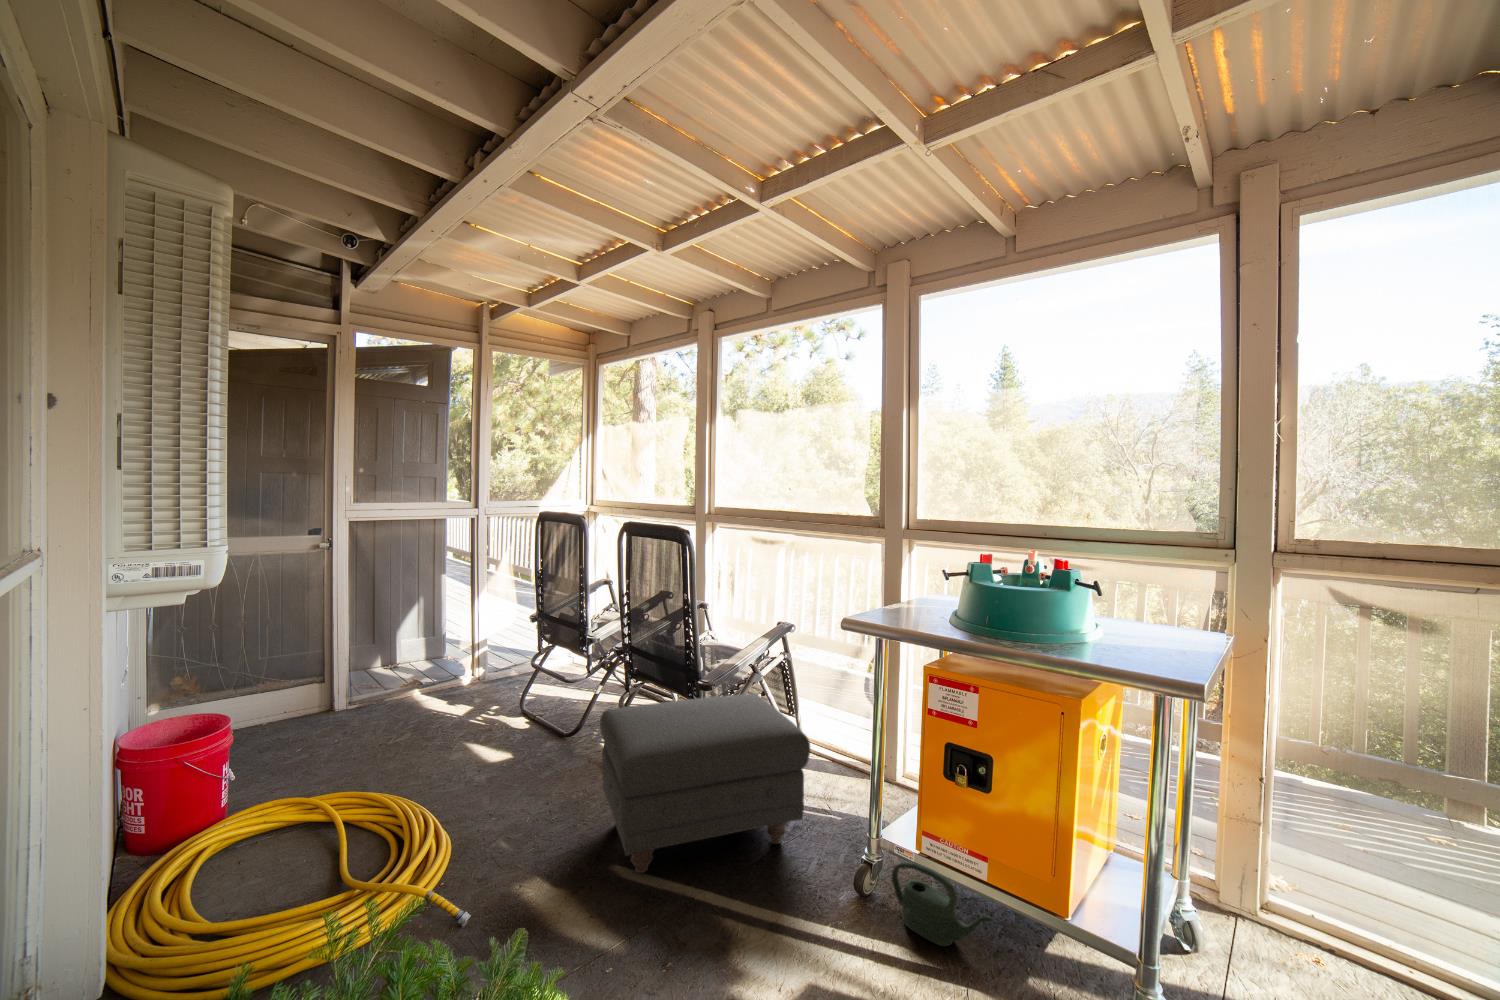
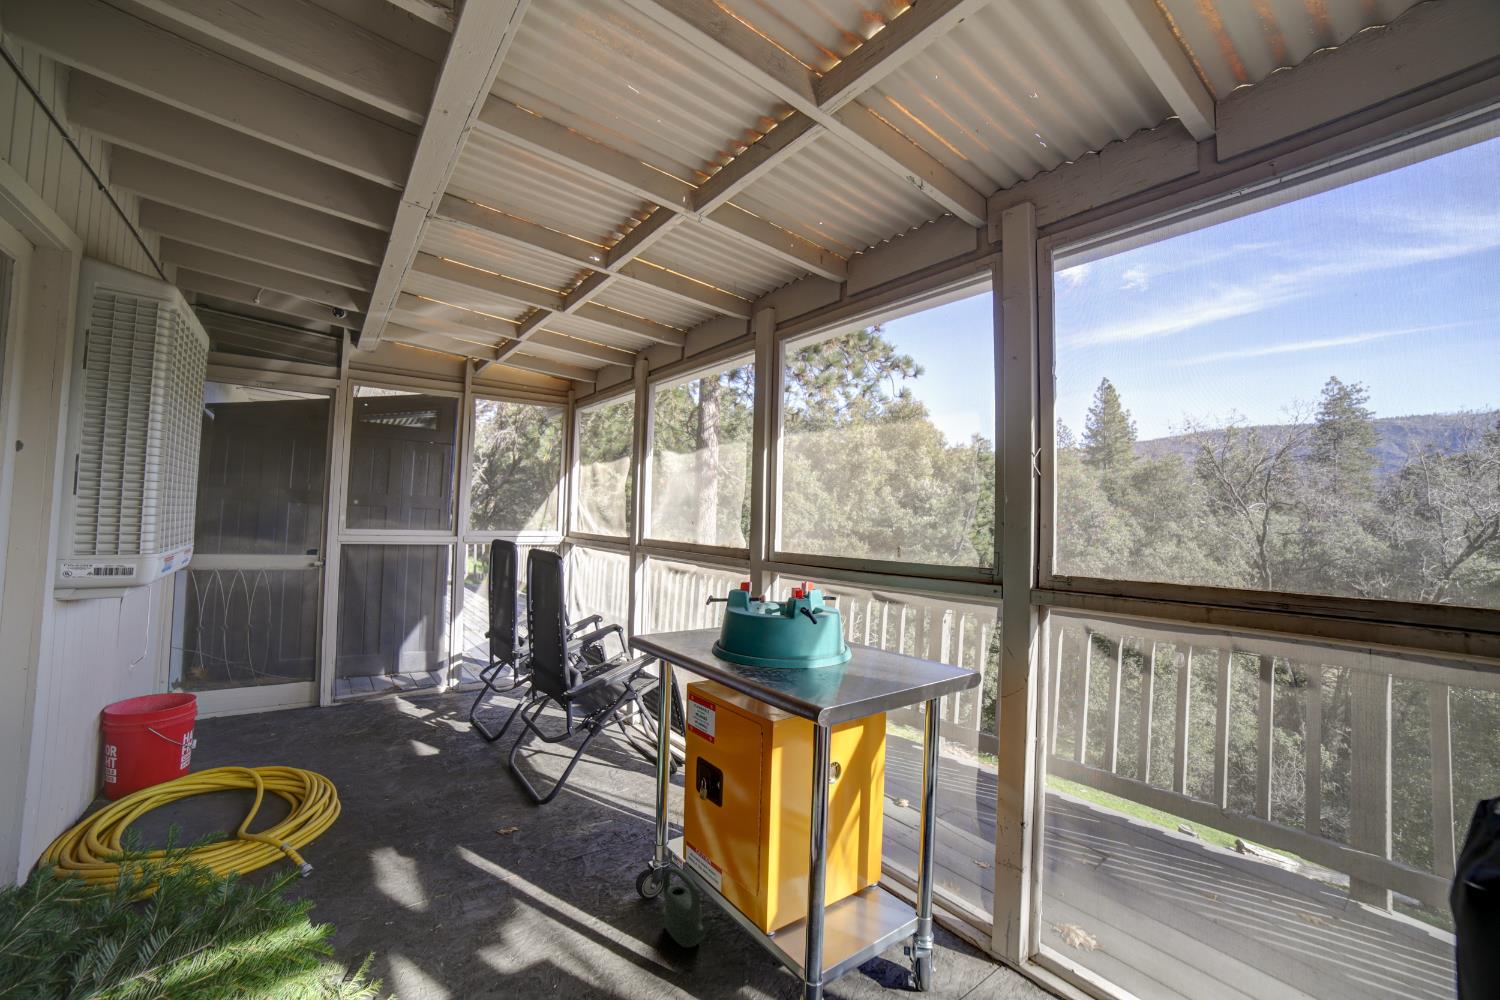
ottoman: present [600,693,810,873] -> none [445,710,634,857]

